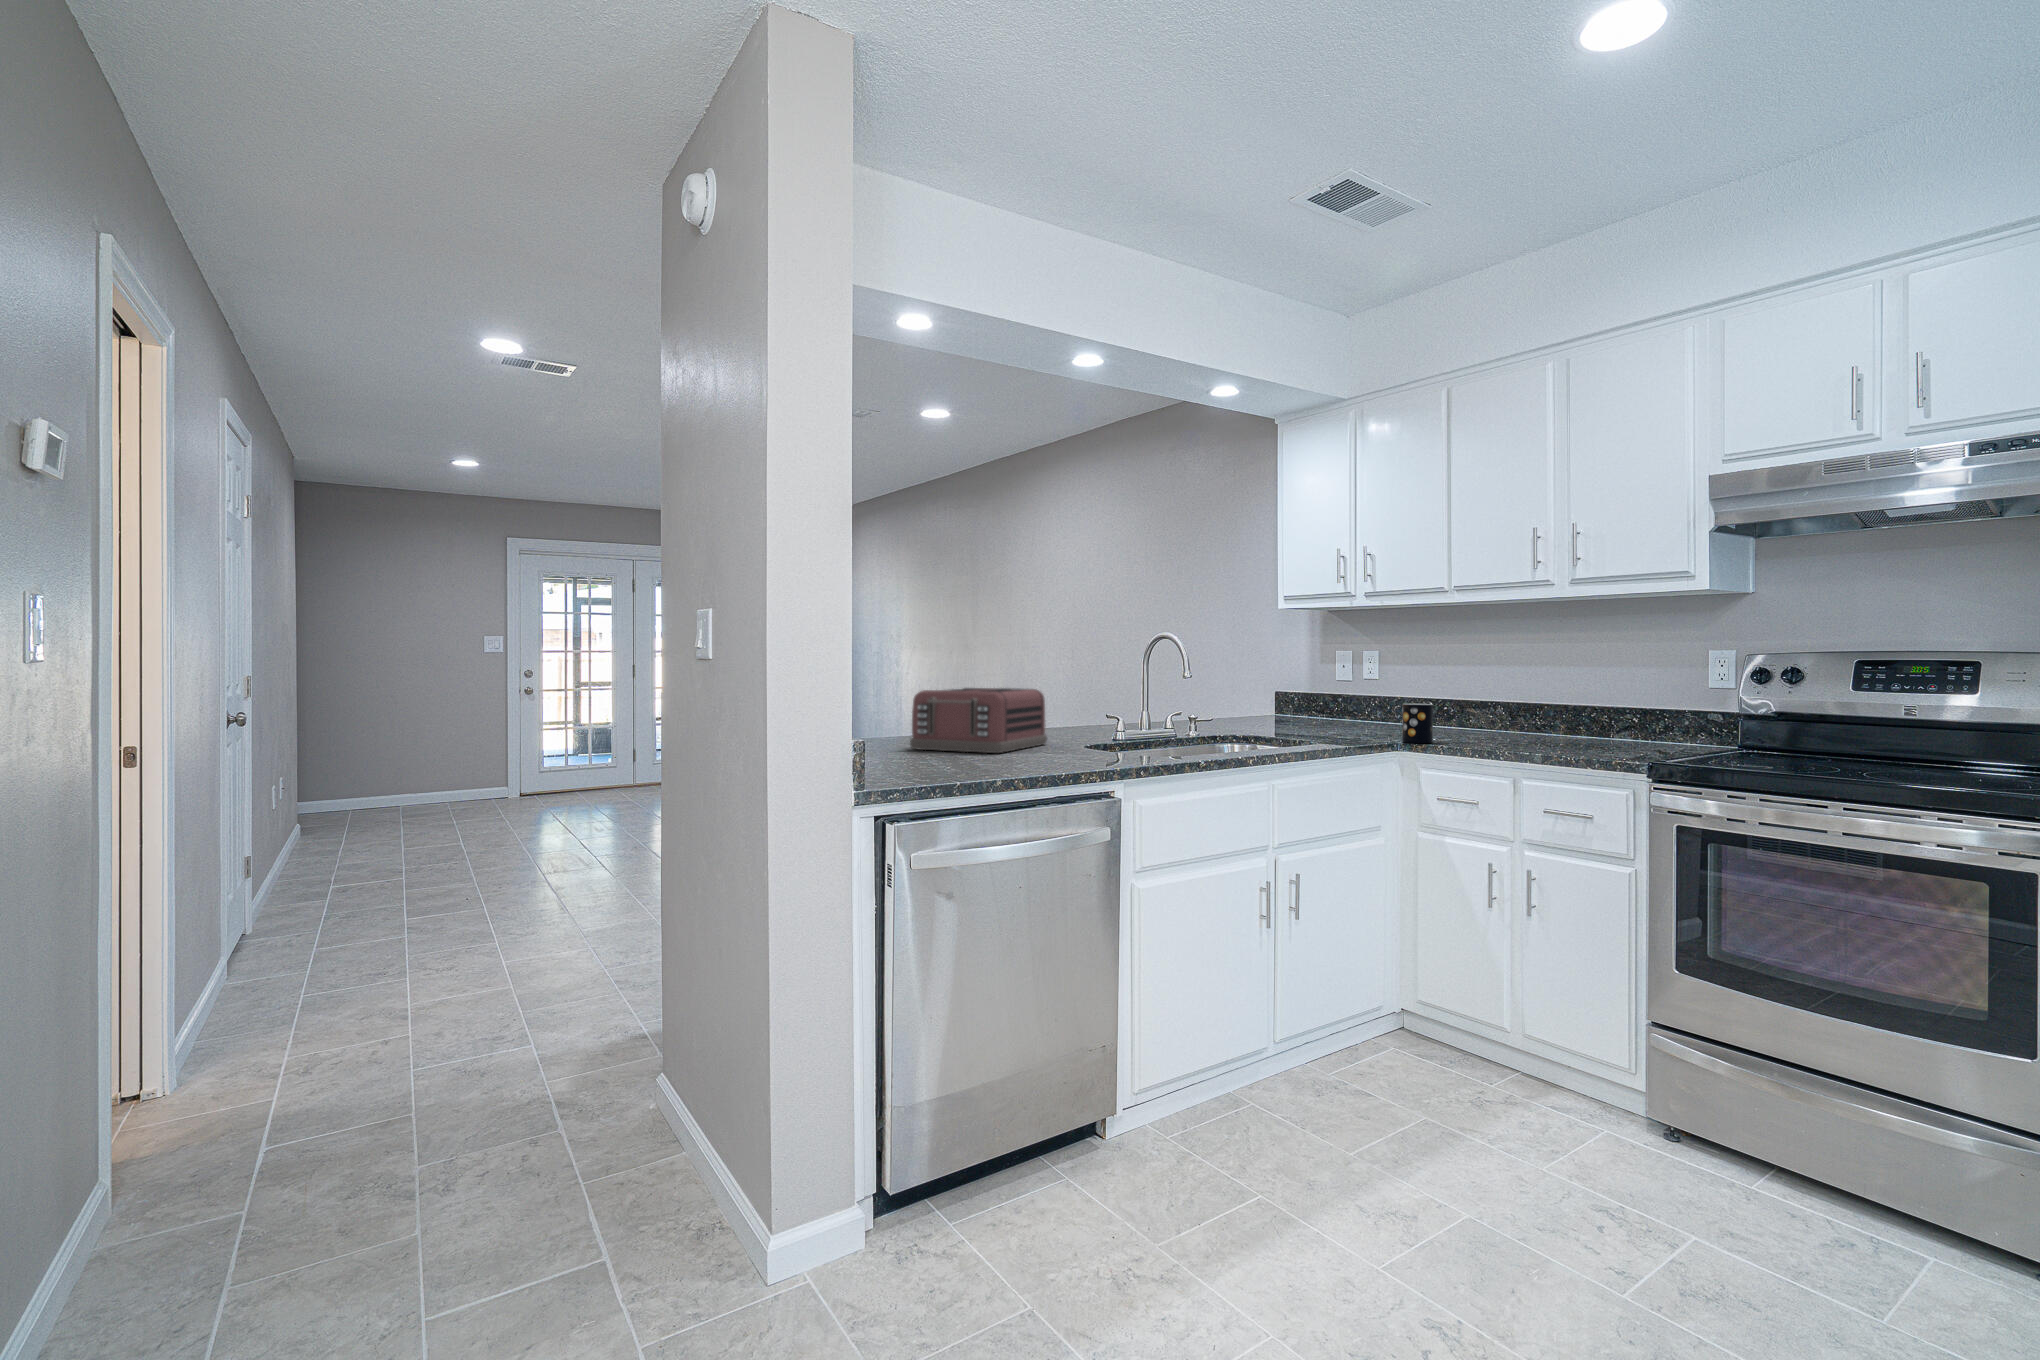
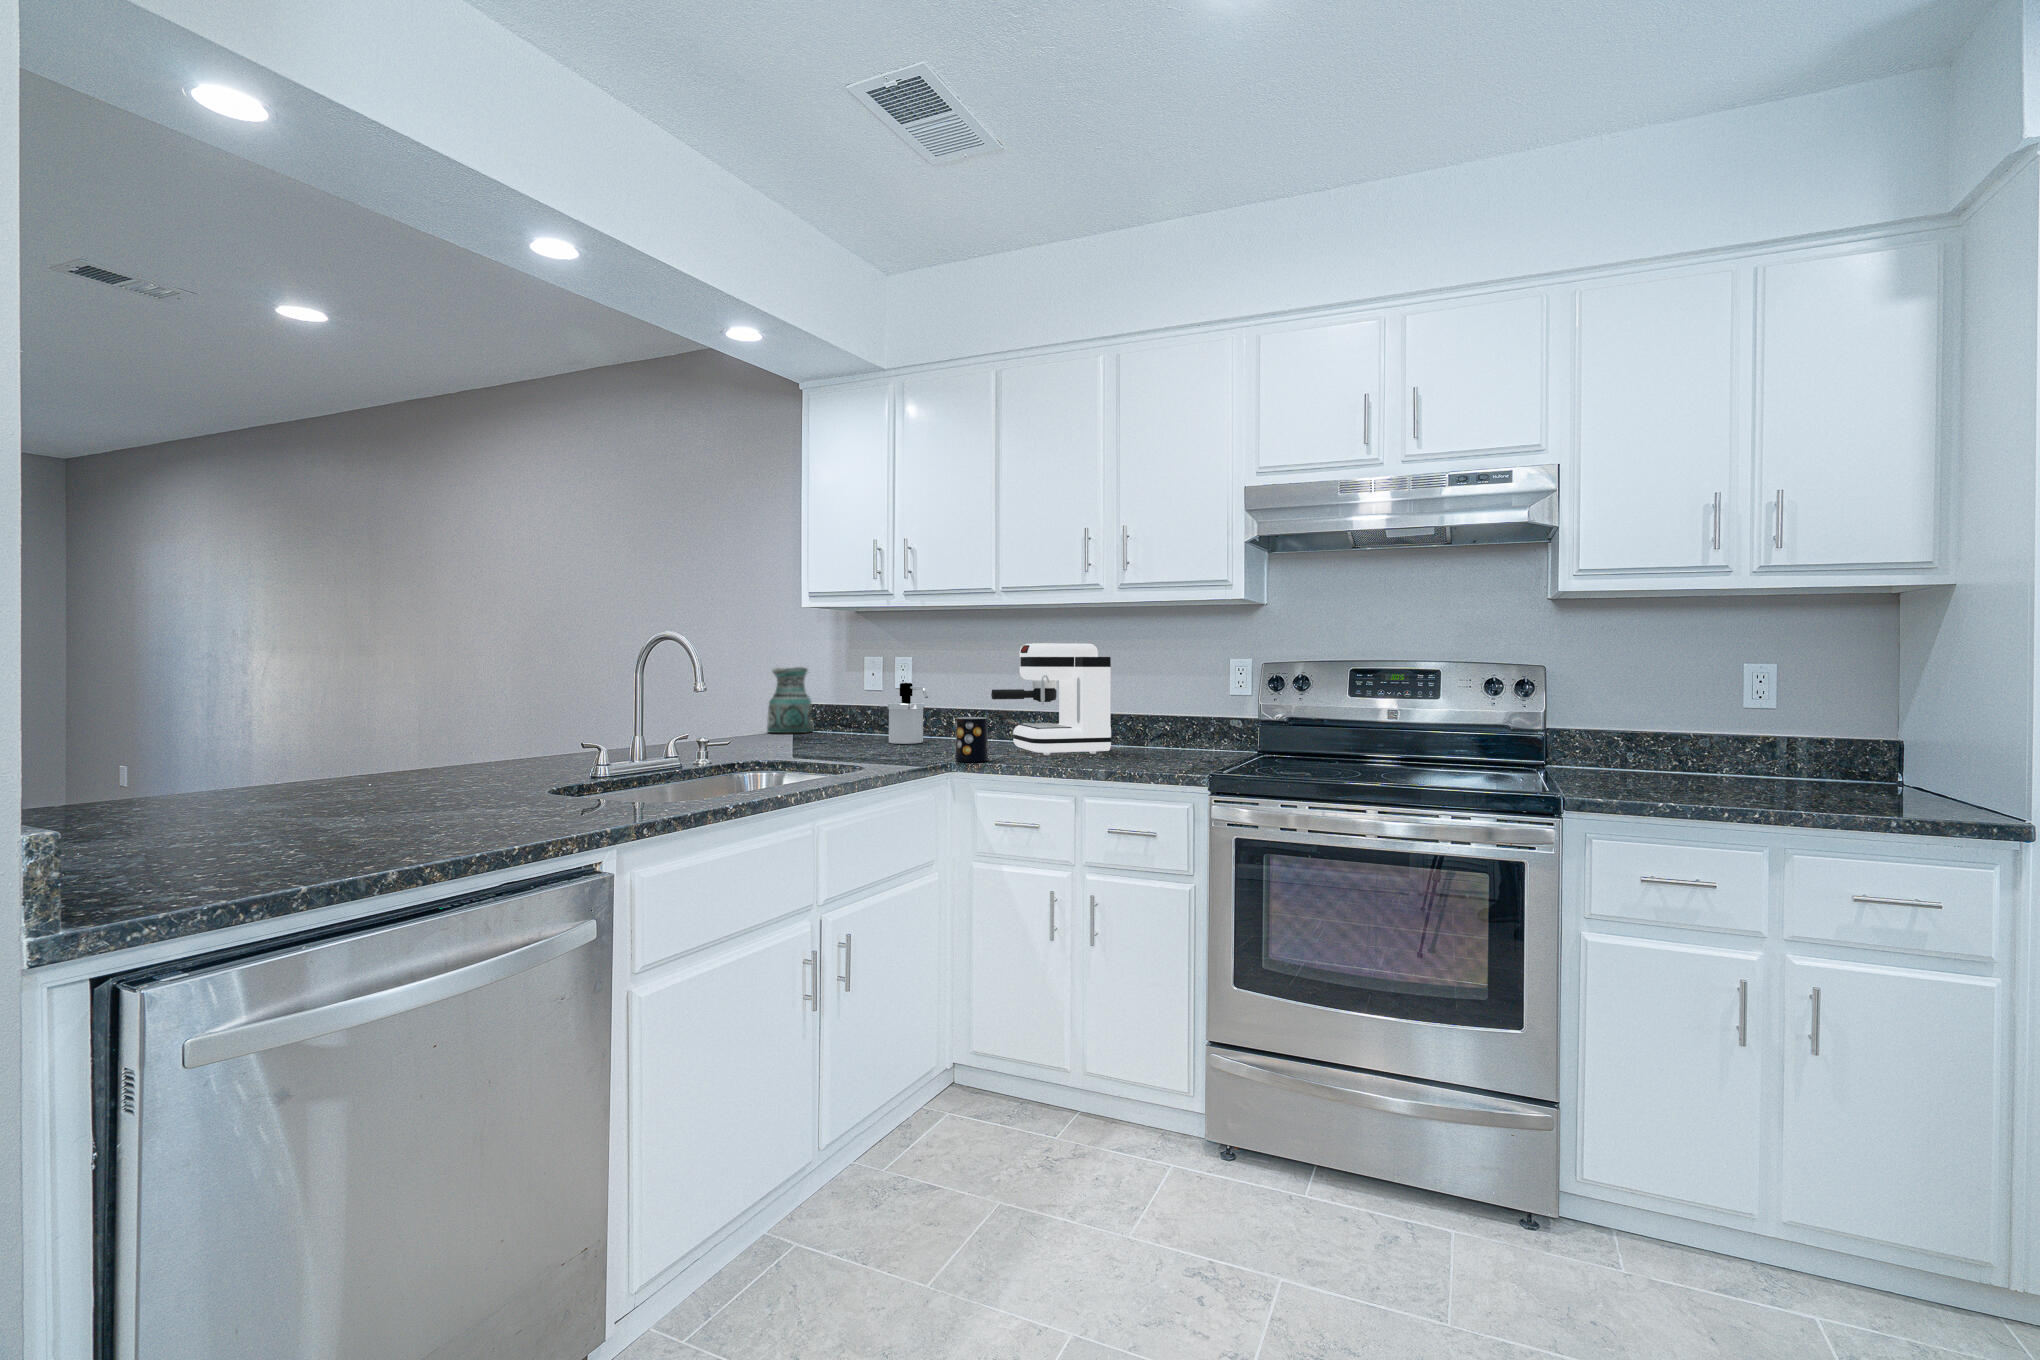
coffee maker: none [1442,637,1563,742] -> present [991,643,1111,755]
ceramic pitcher: none [1252,659,1296,717] -> present [767,667,813,733]
soap dispenser: none [1351,674,1387,728] -> present [888,683,928,744]
toaster: present [910,688,1047,753] -> none [231,712,490,815]

